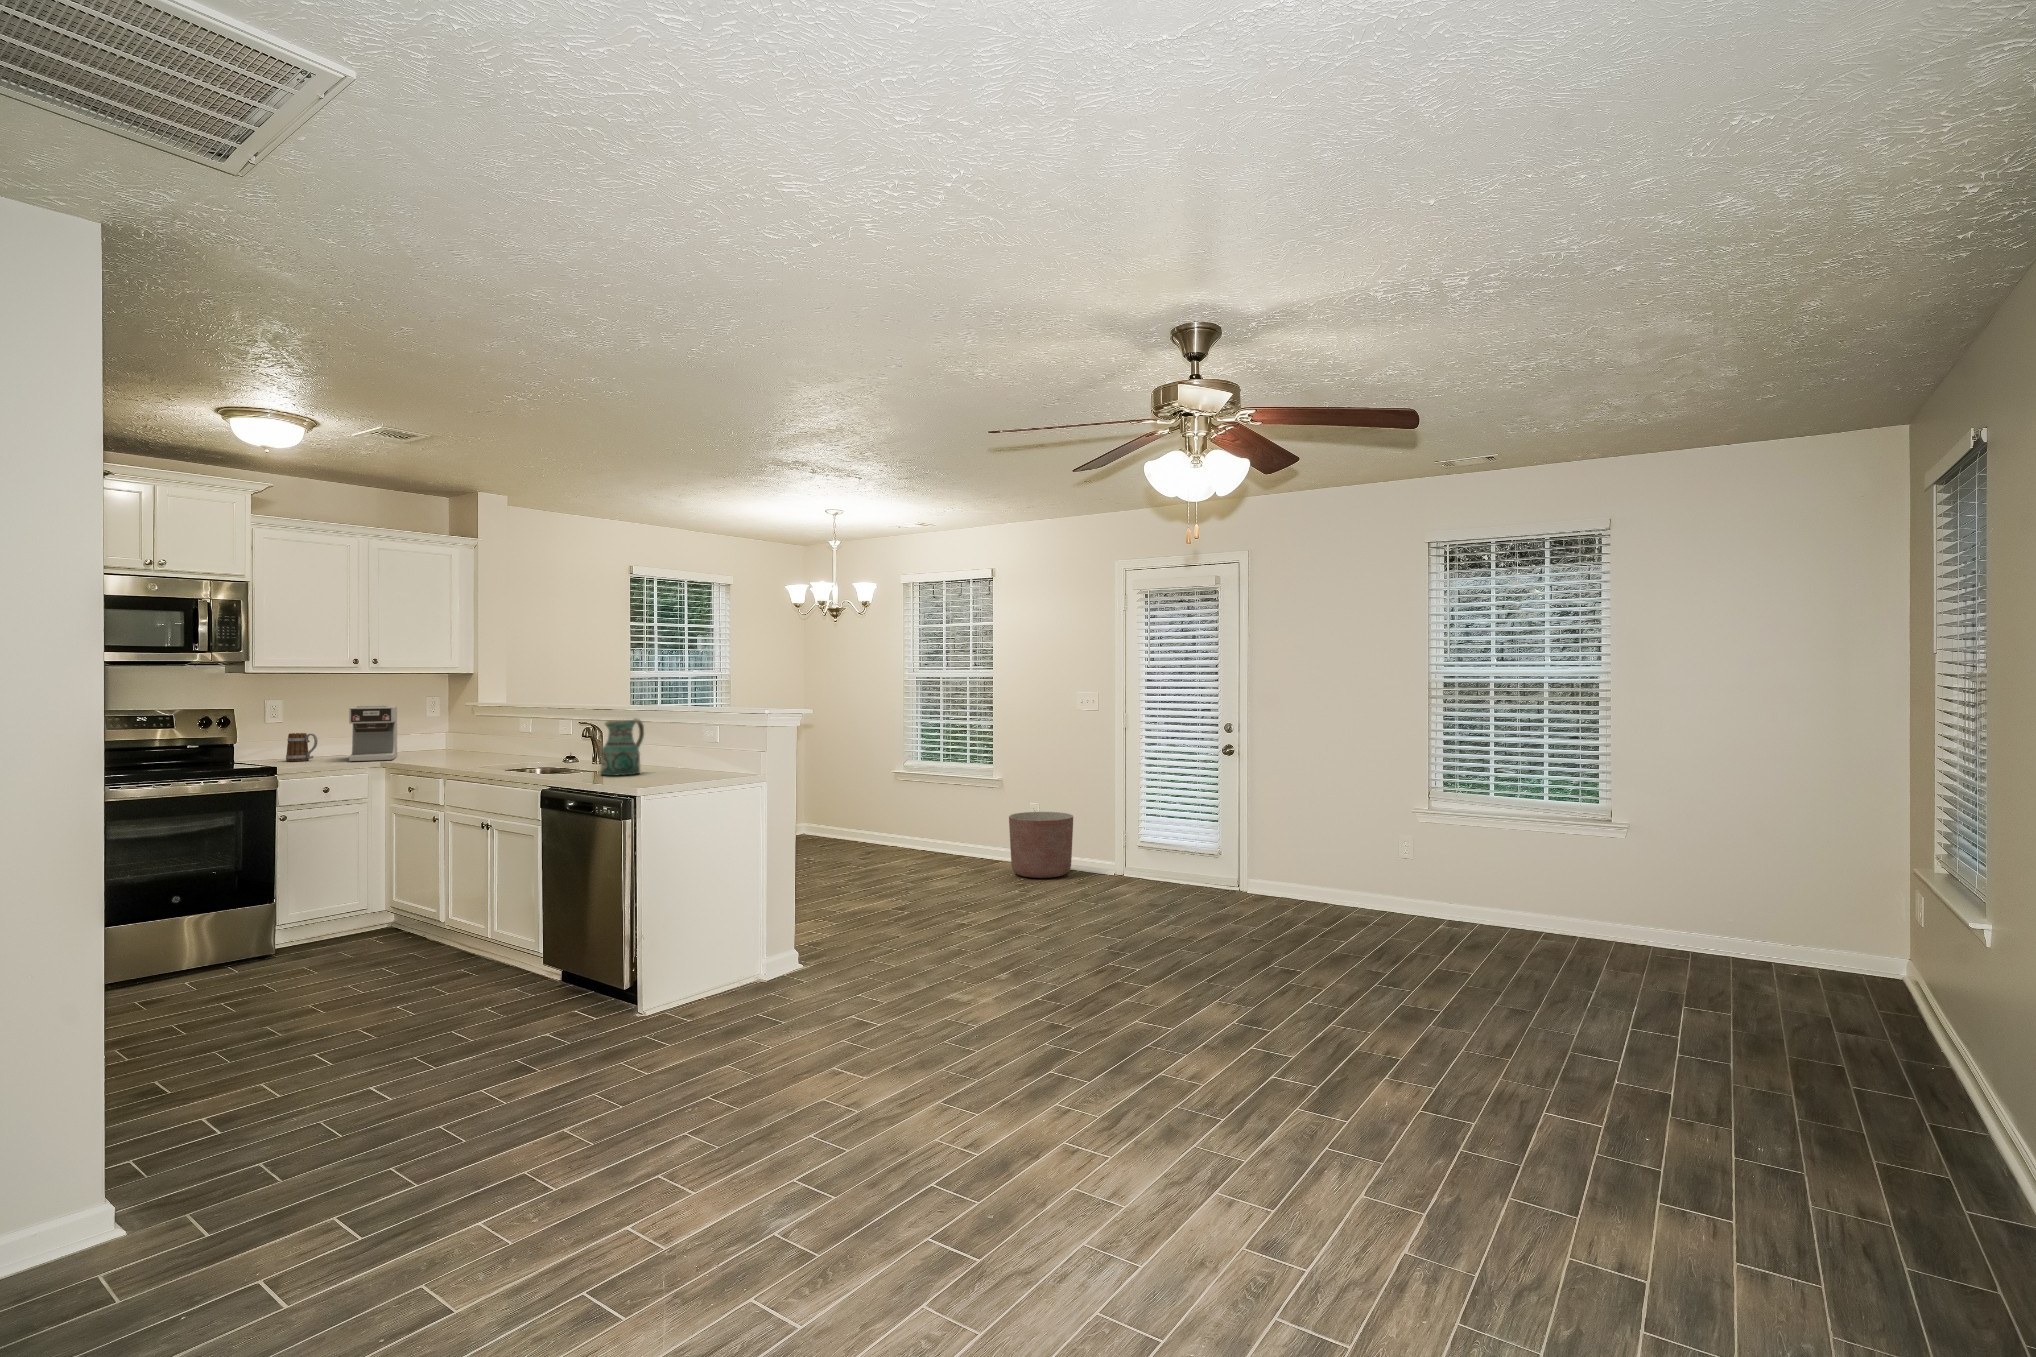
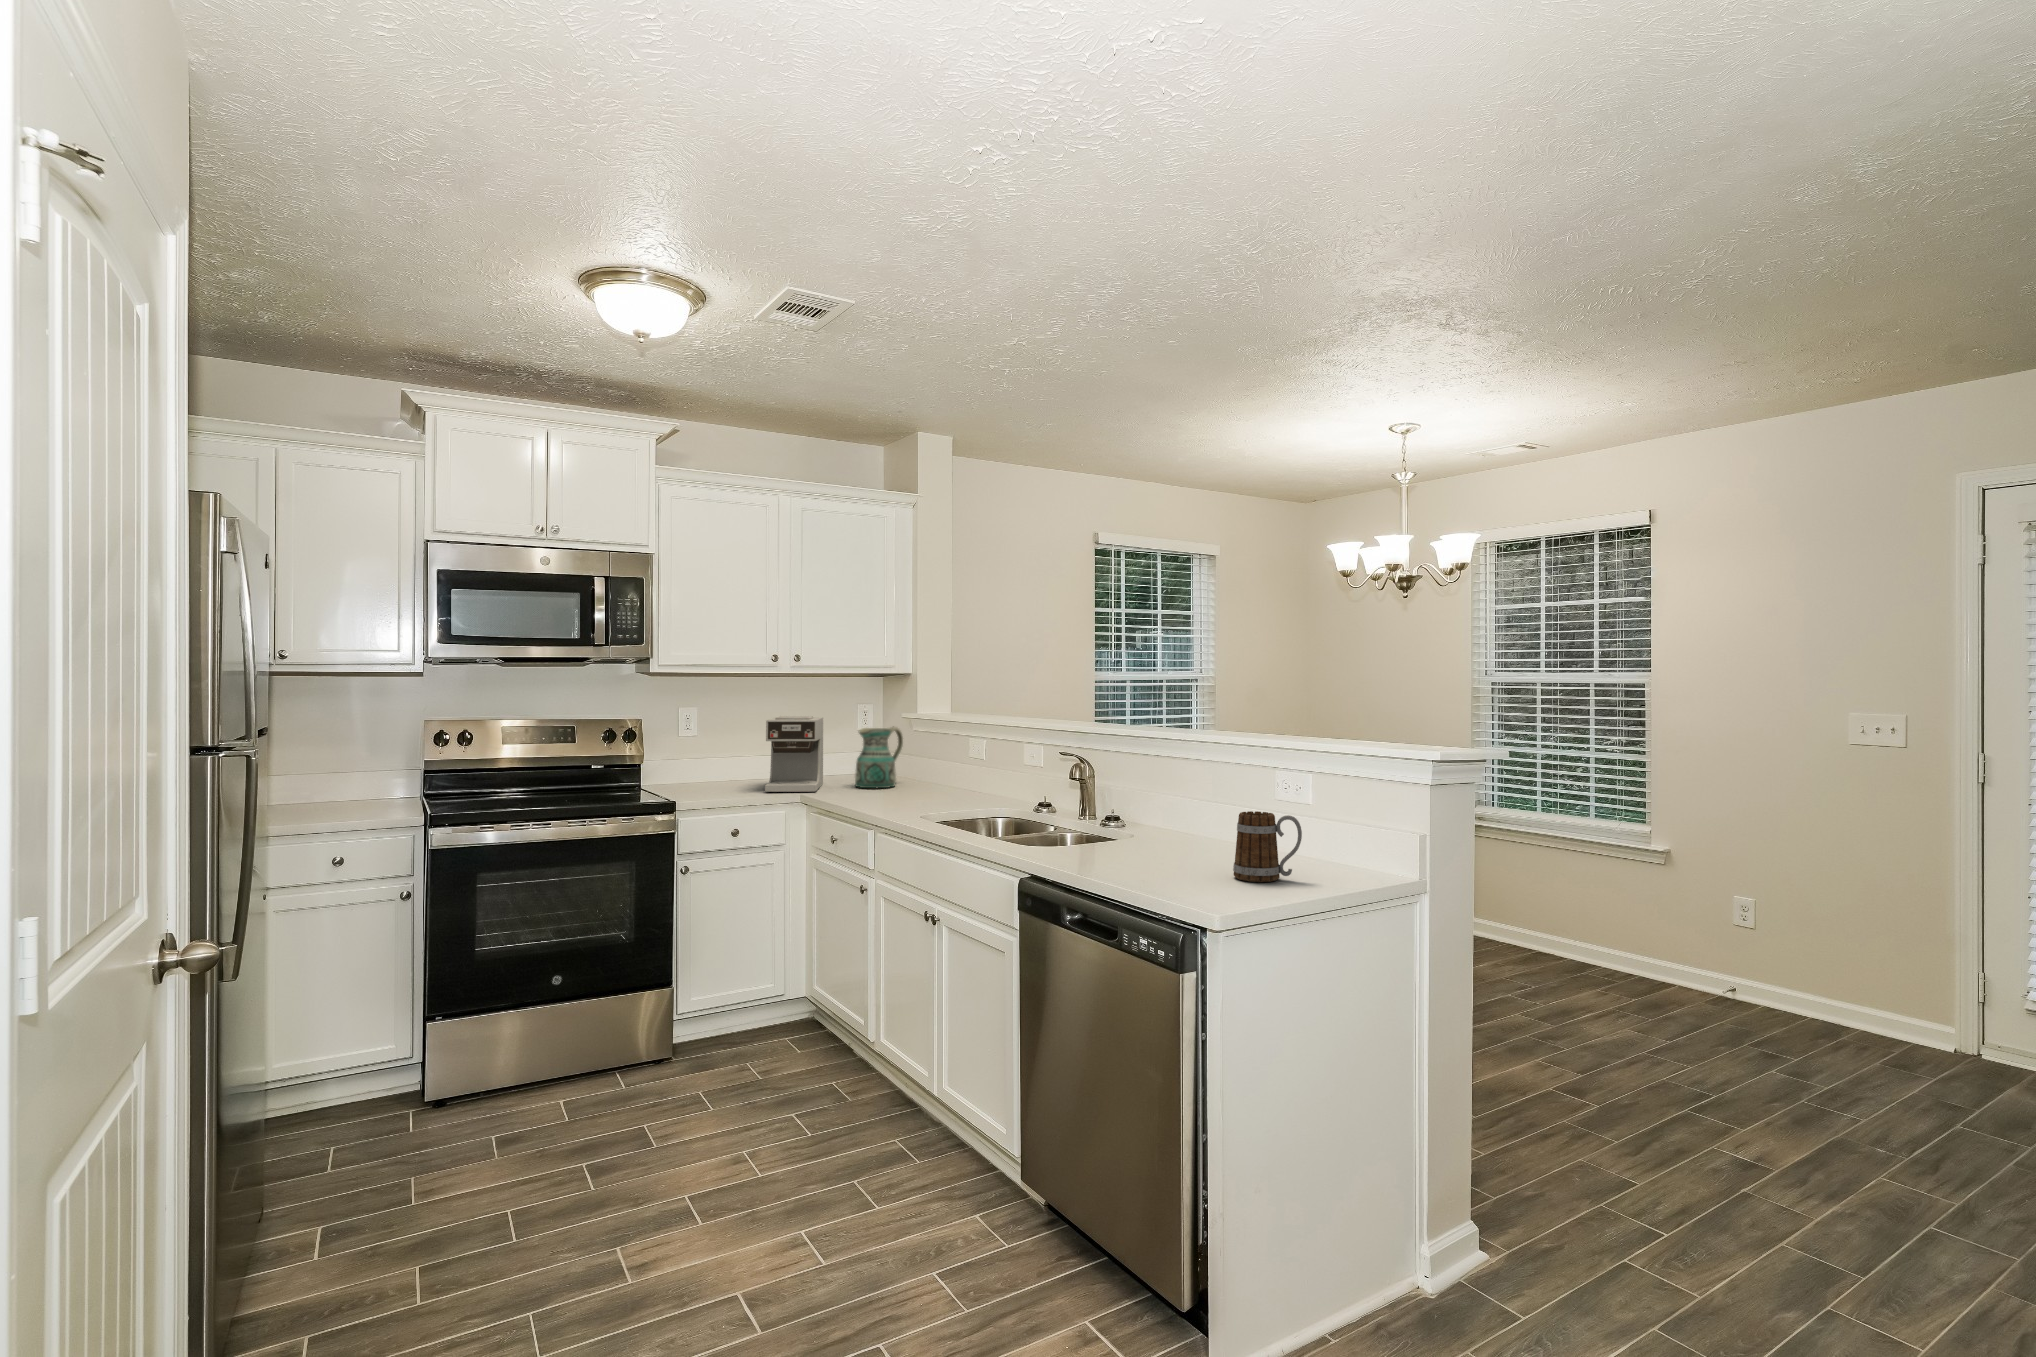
ceramic pitcher: present [600,718,644,776] -> present [855,726,903,788]
mug: present [286,733,318,761] -> present [1233,811,1302,882]
planter: present [1009,812,1073,878] -> none [1711,913,1849,1038]

